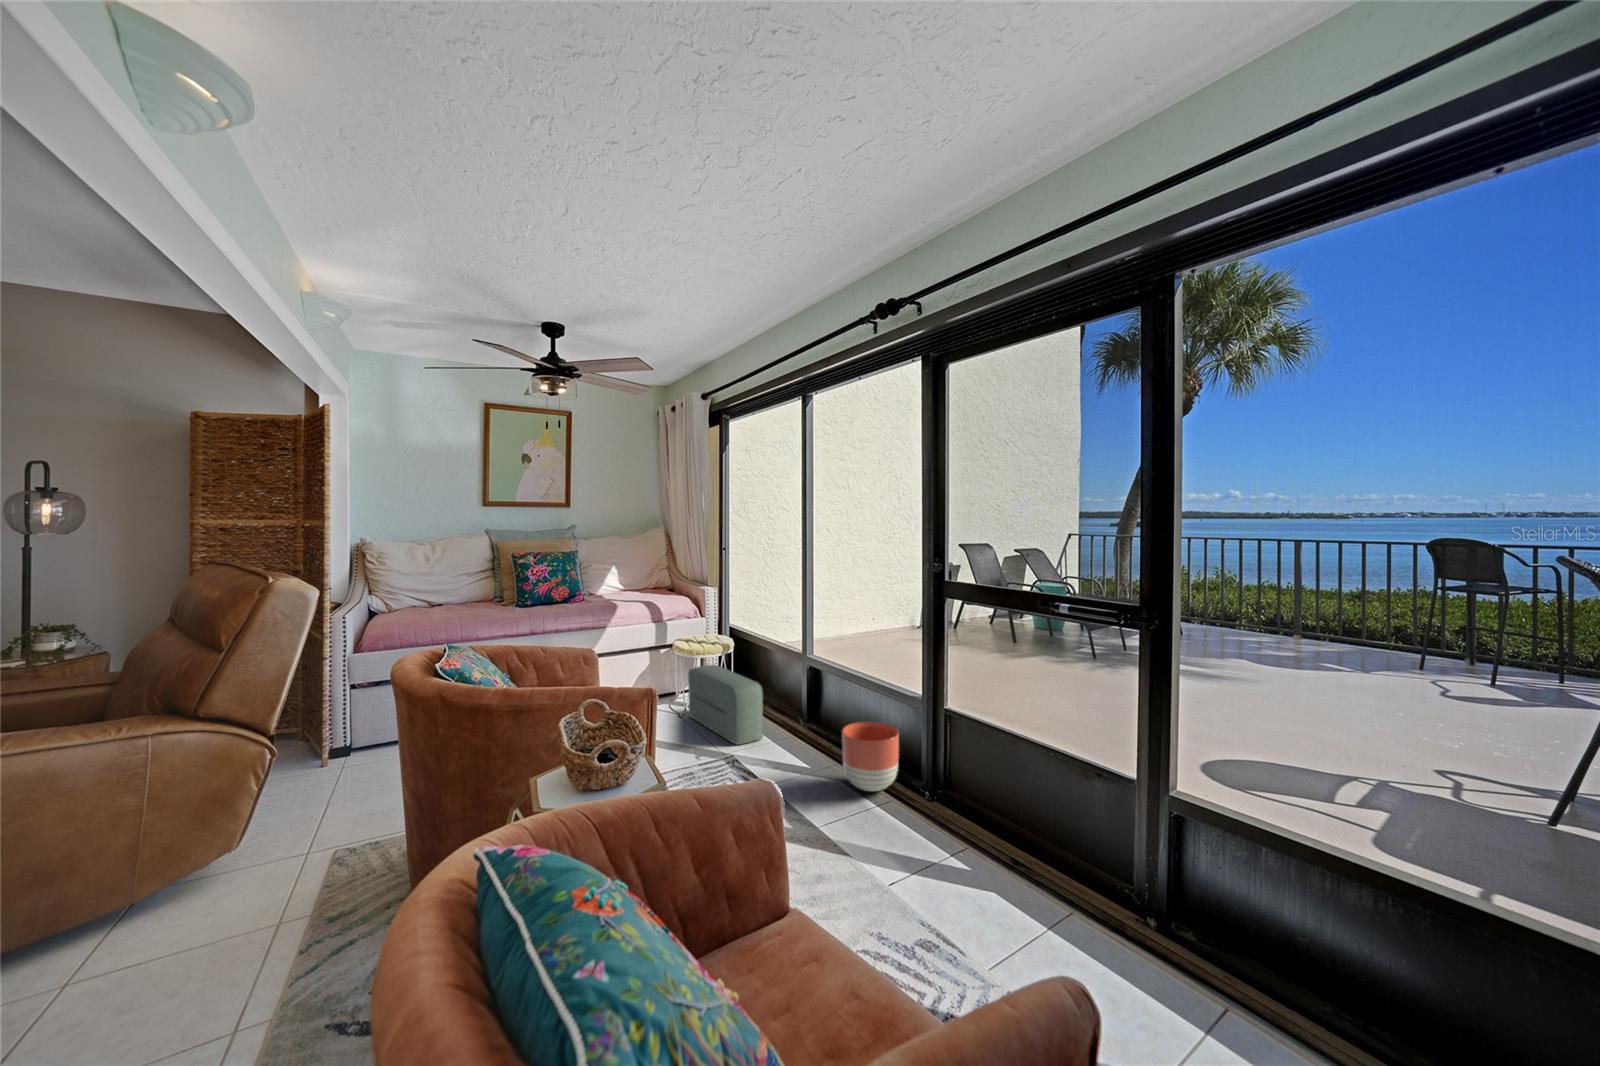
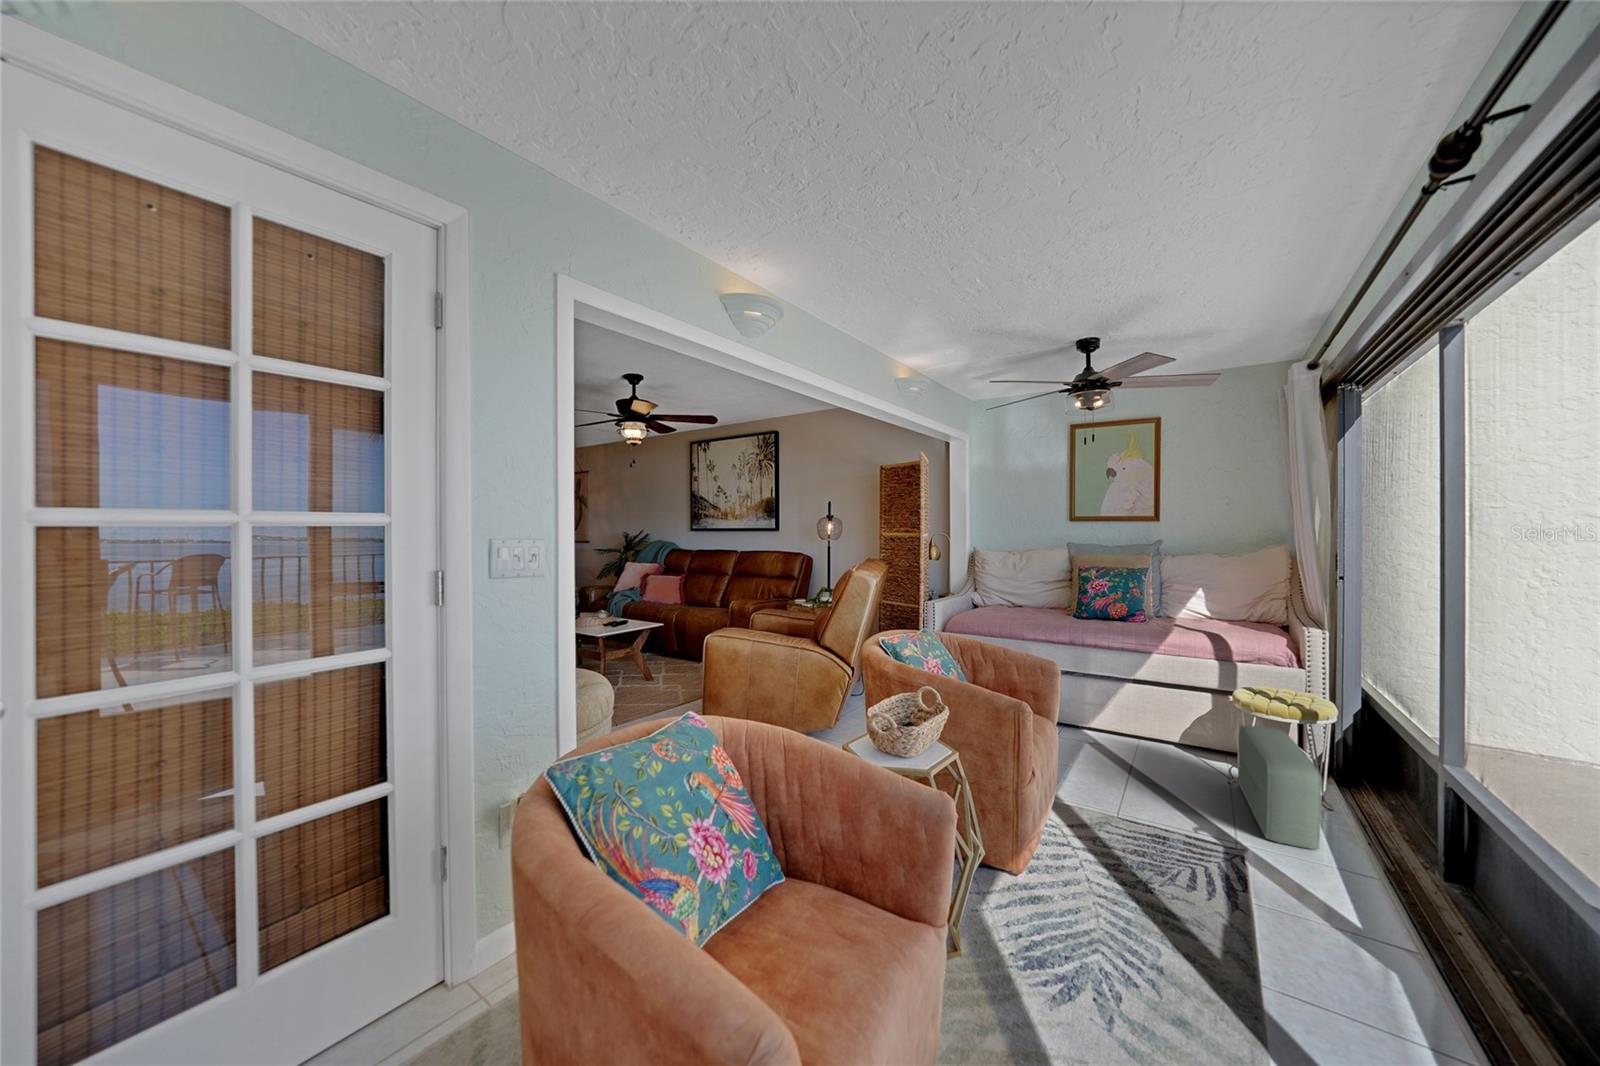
planter: present [842,722,899,791] -> none [1386,877,1528,1018]

